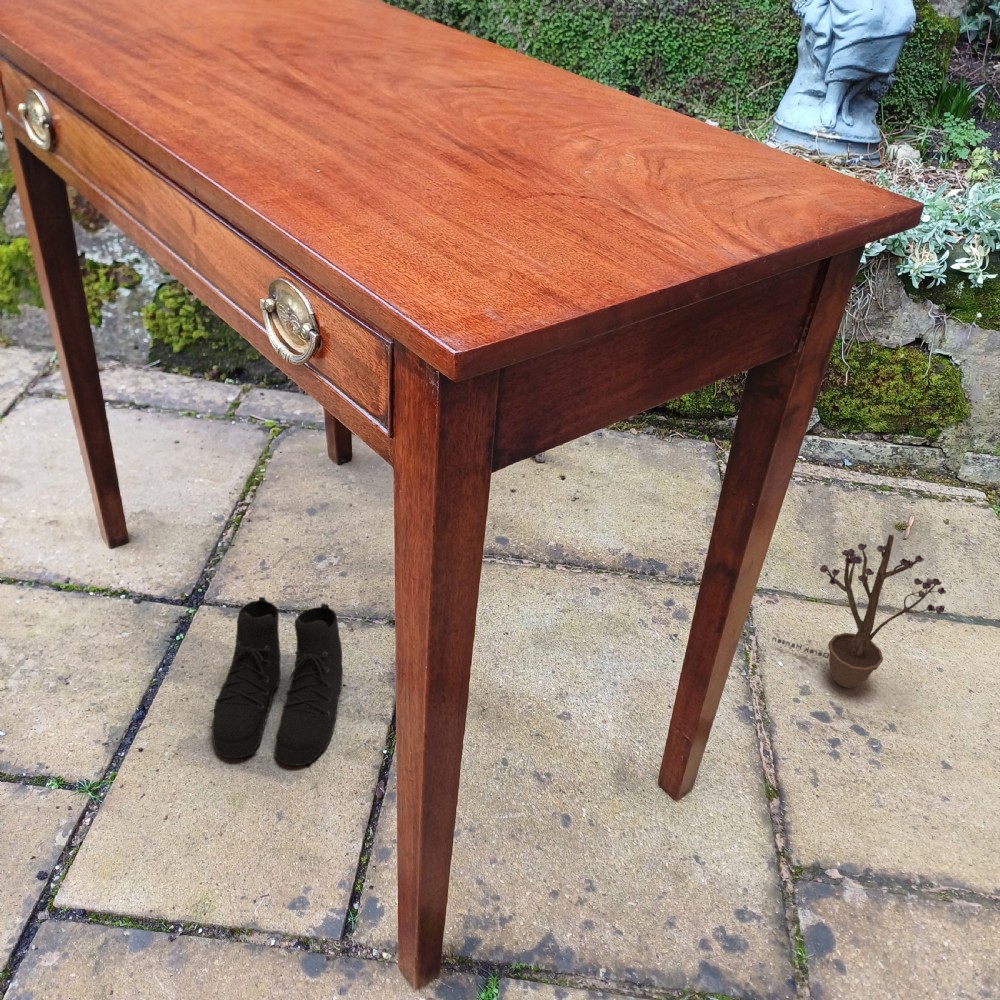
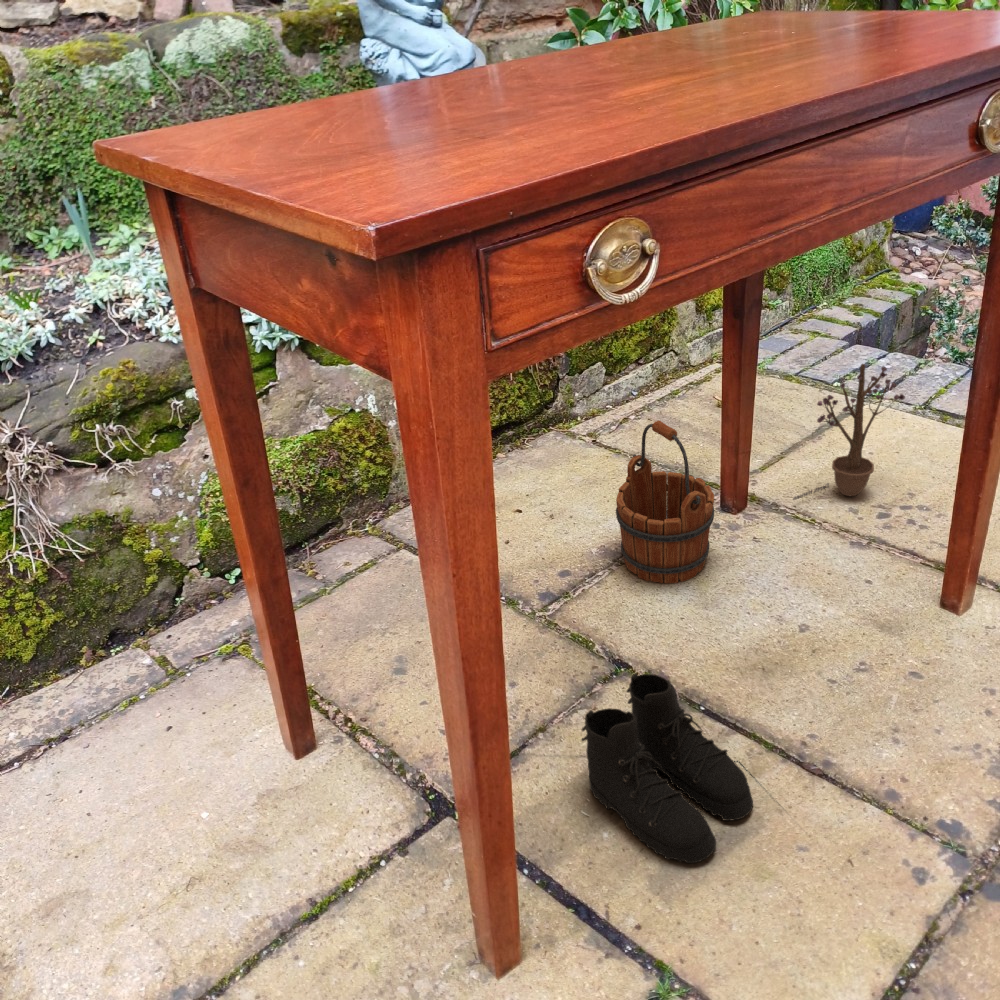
wooden bucket: none [535,444,643,621] -> present [616,420,714,583]

